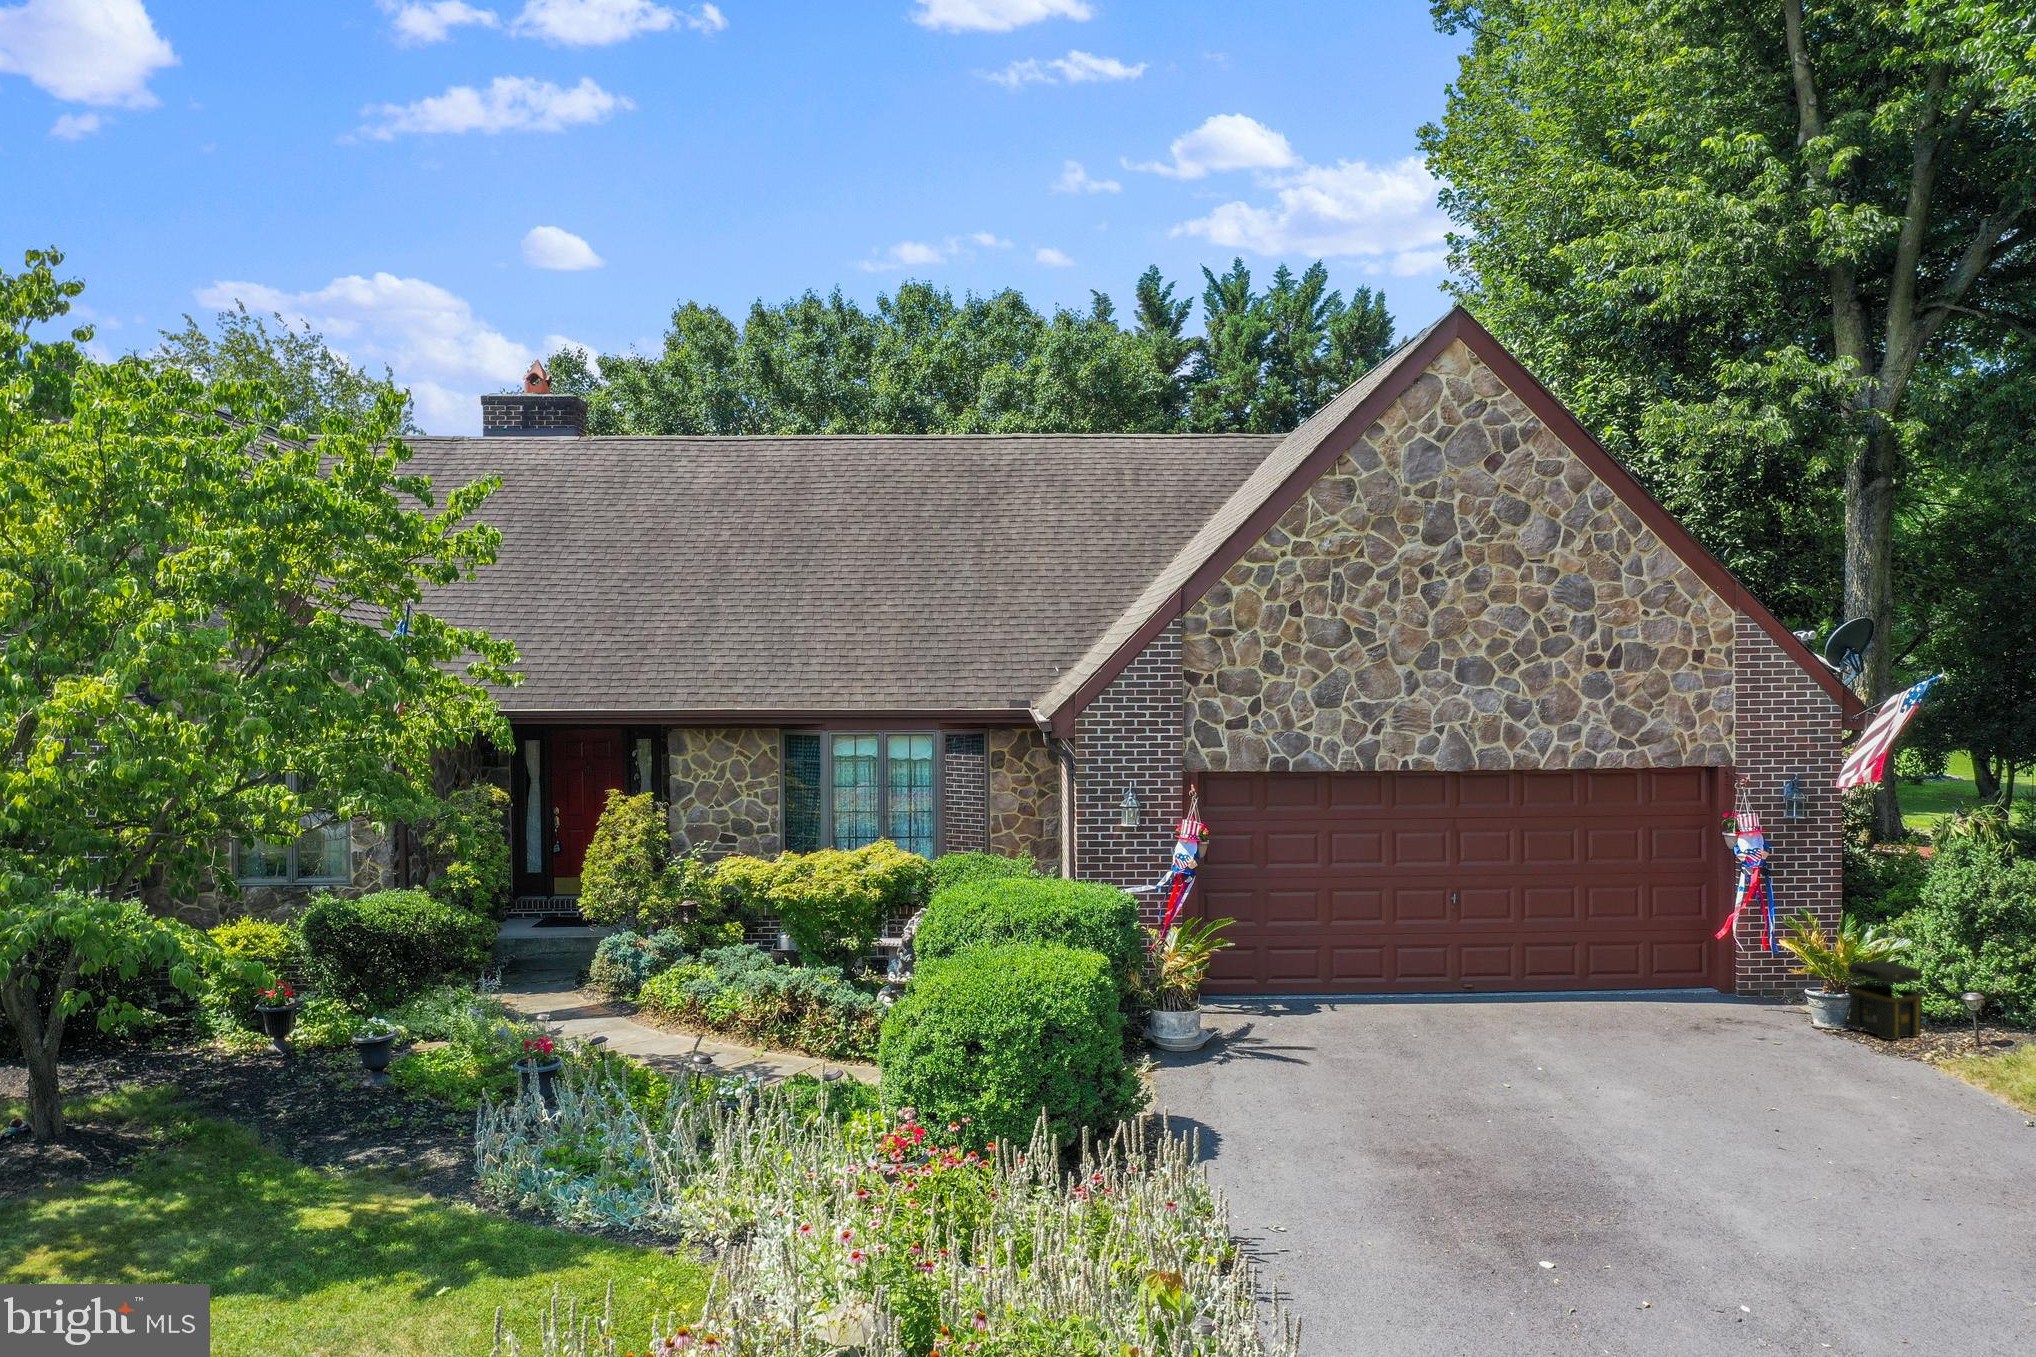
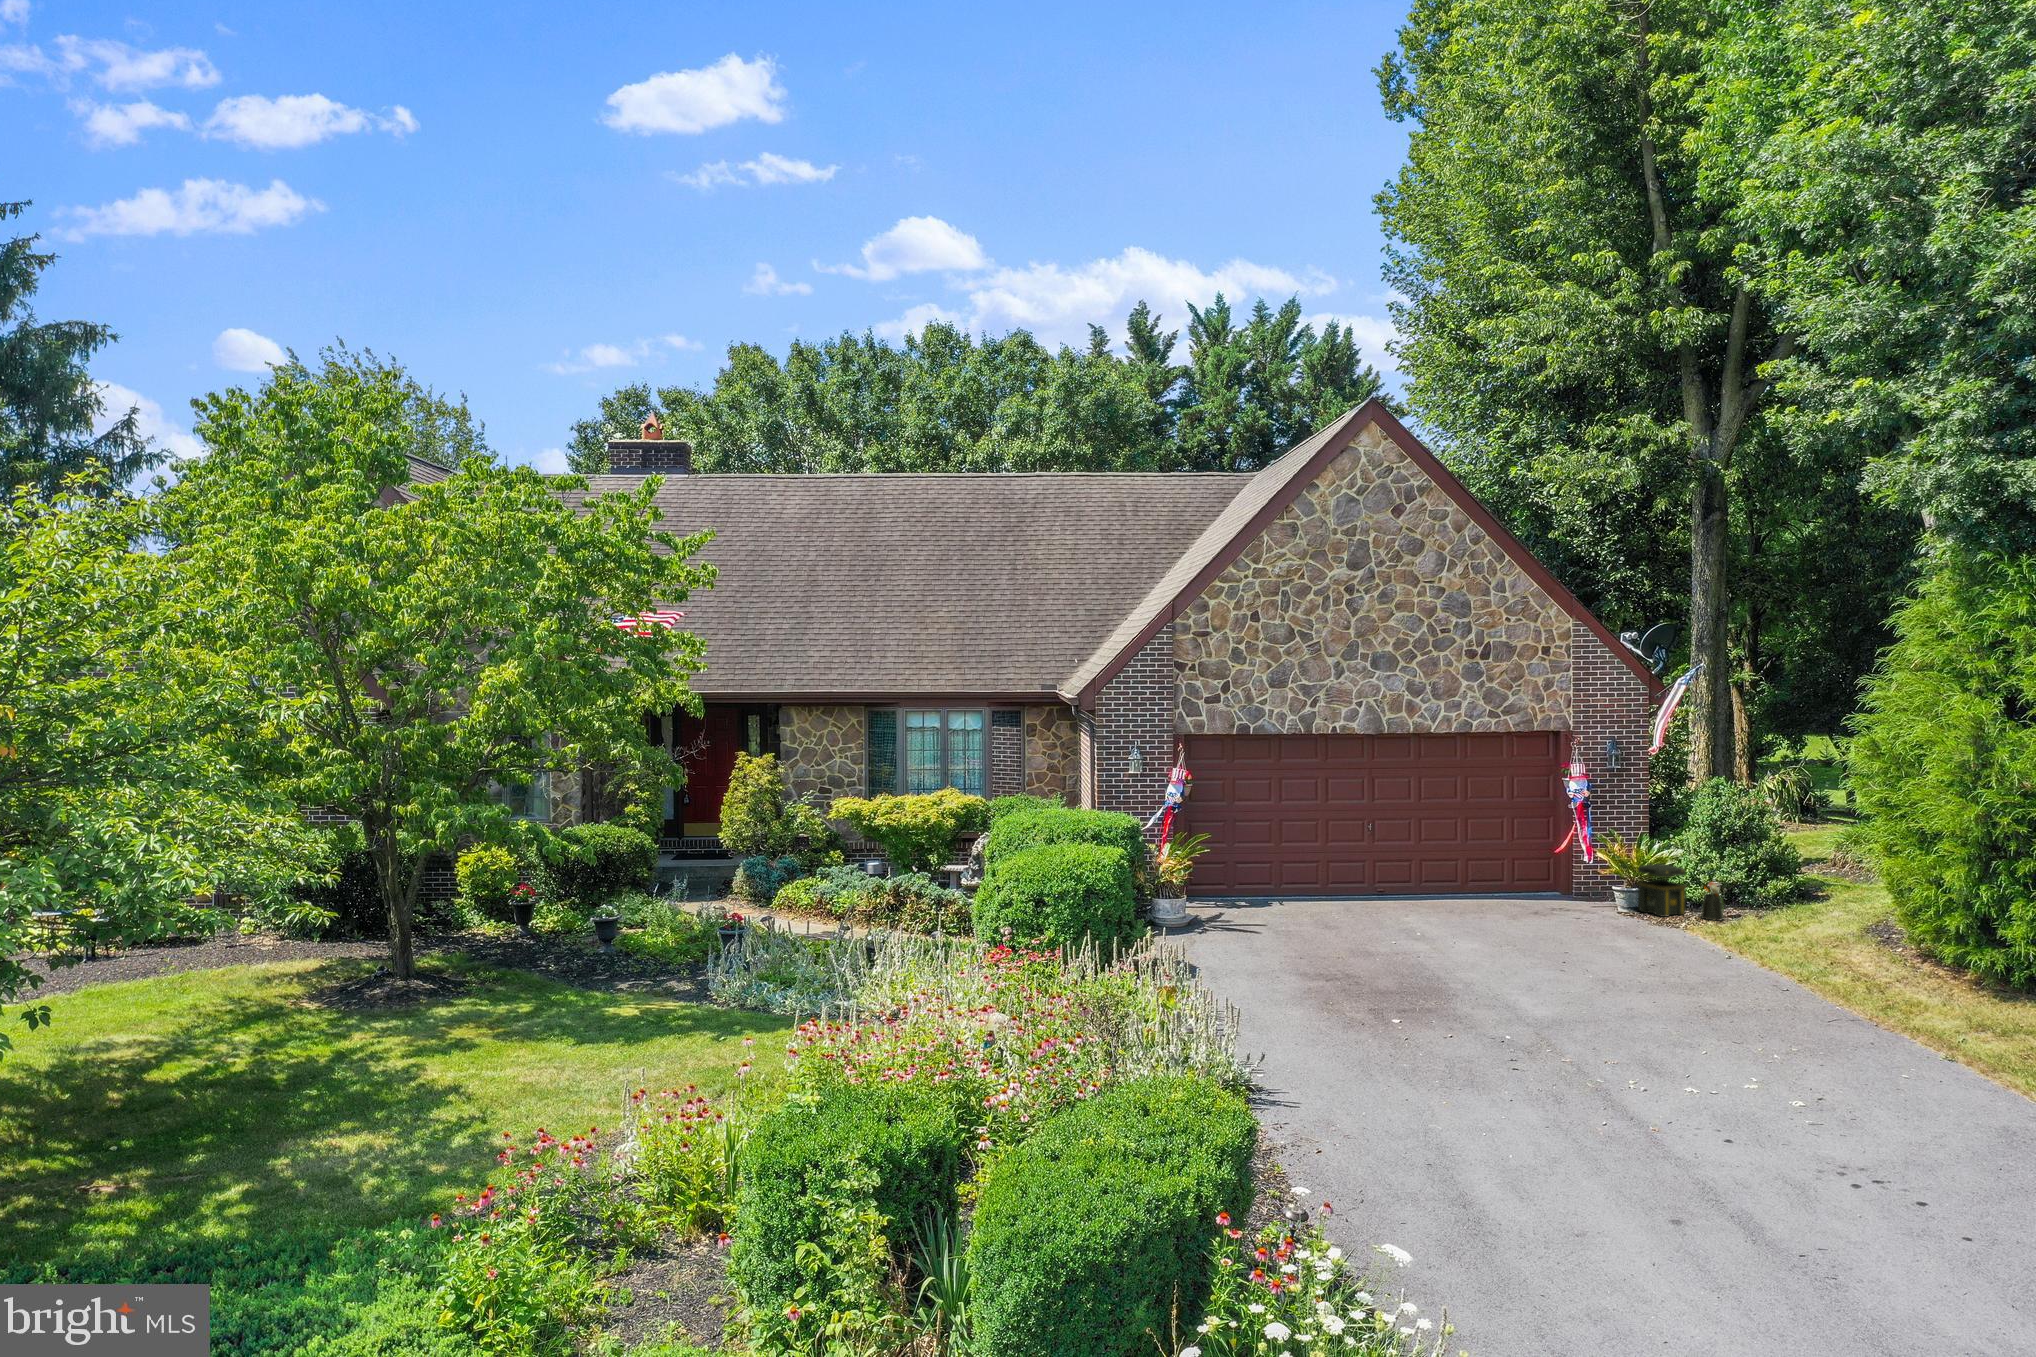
watering can: none [1946,989,1985,1049] -> present [1701,882,1724,921]

